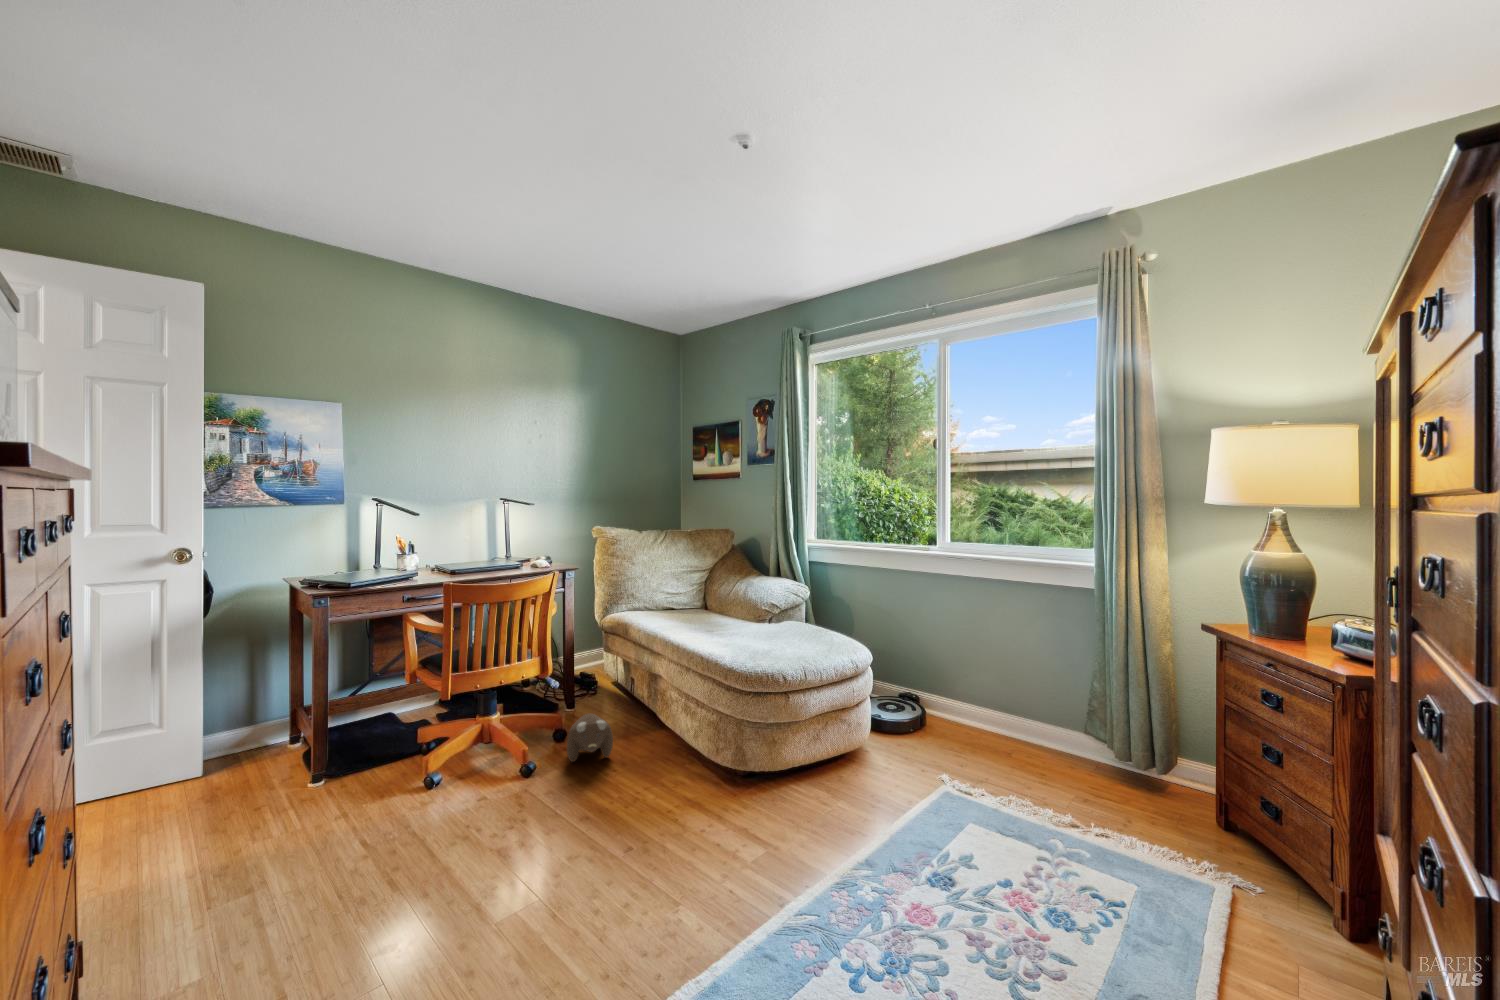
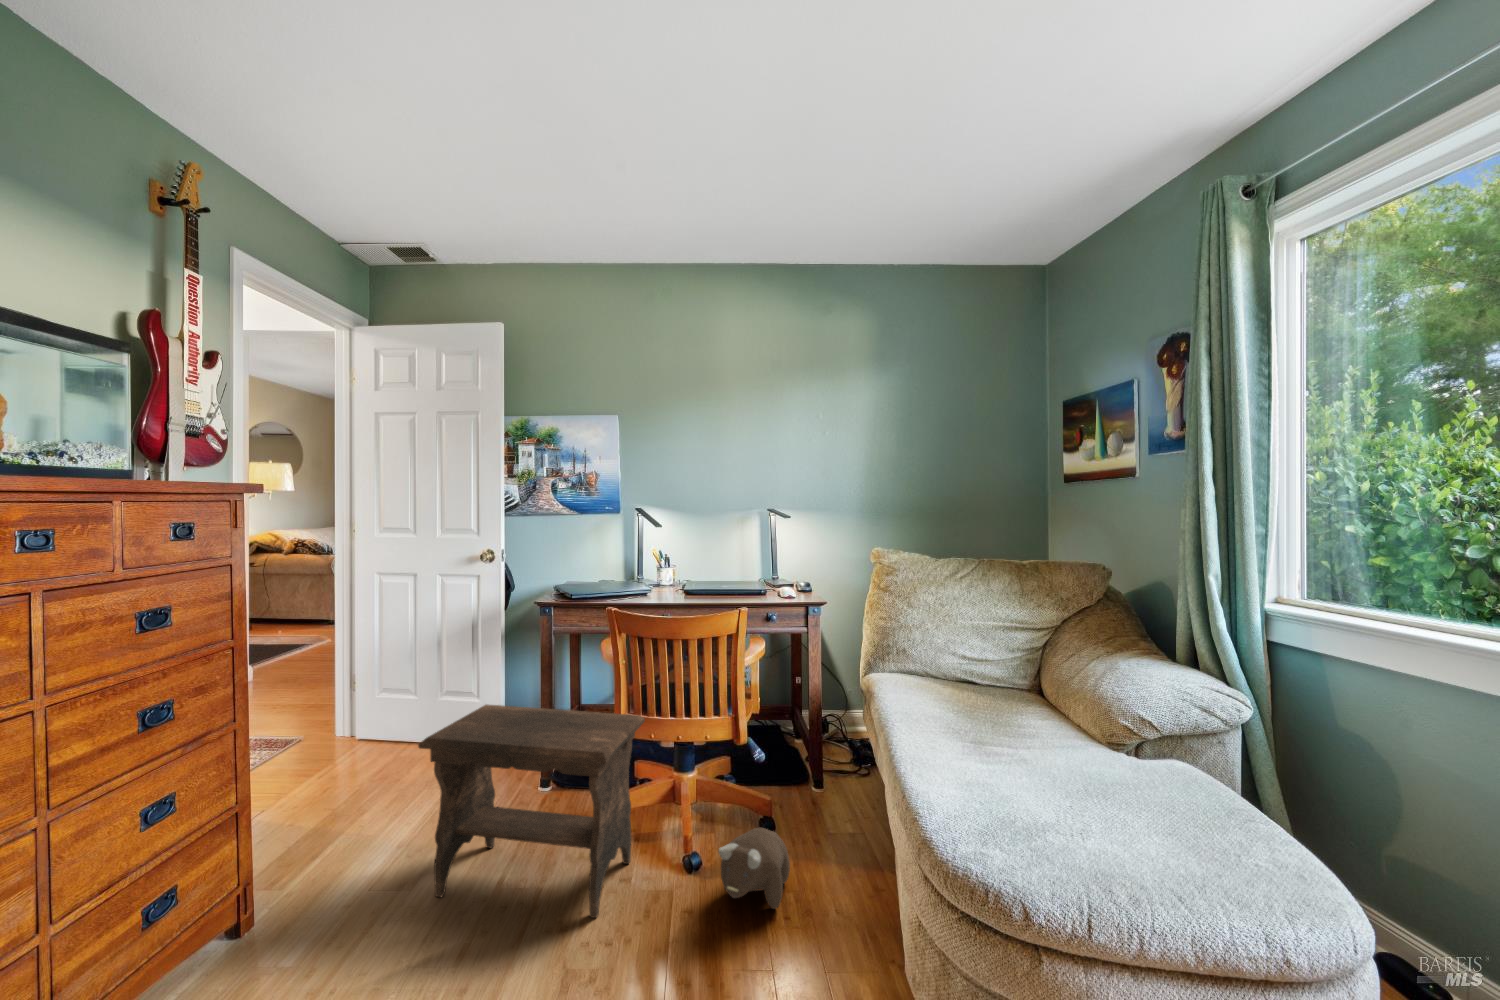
footstool: none [318,660,509,848] -> present [418,705,645,918]

